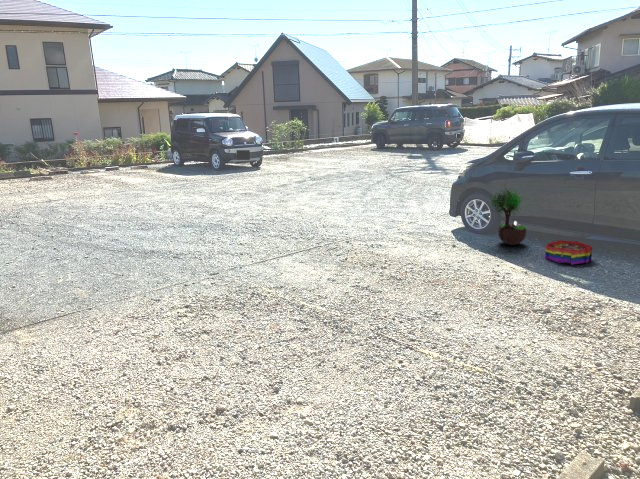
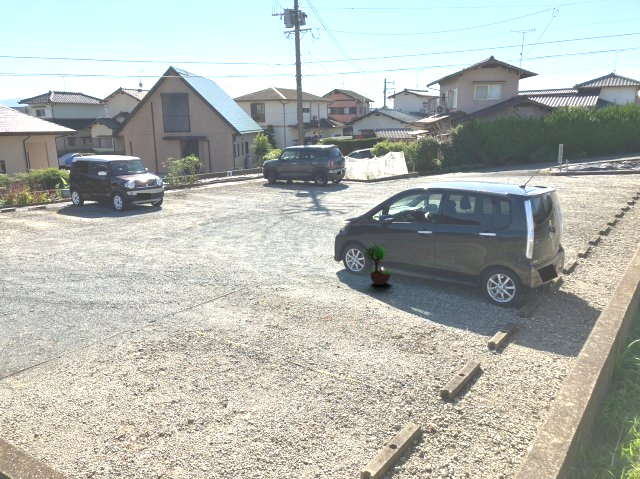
storage bin: present [545,240,592,265] -> none [403,282,433,300]

